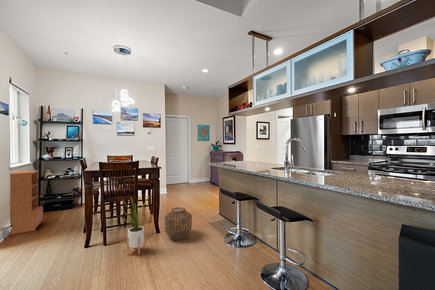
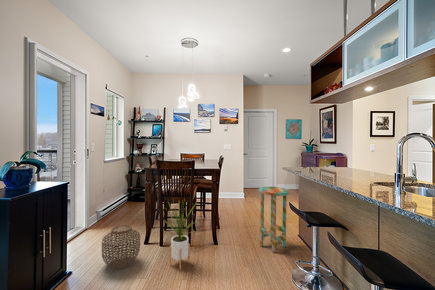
bookcase: present [10,170,43,234] -> none [101,164,126,218]
side table: none [194,178,217,227] -> present [259,187,289,253]
woven basket: present [165,207,192,240] -> present [102,225,140,270]

